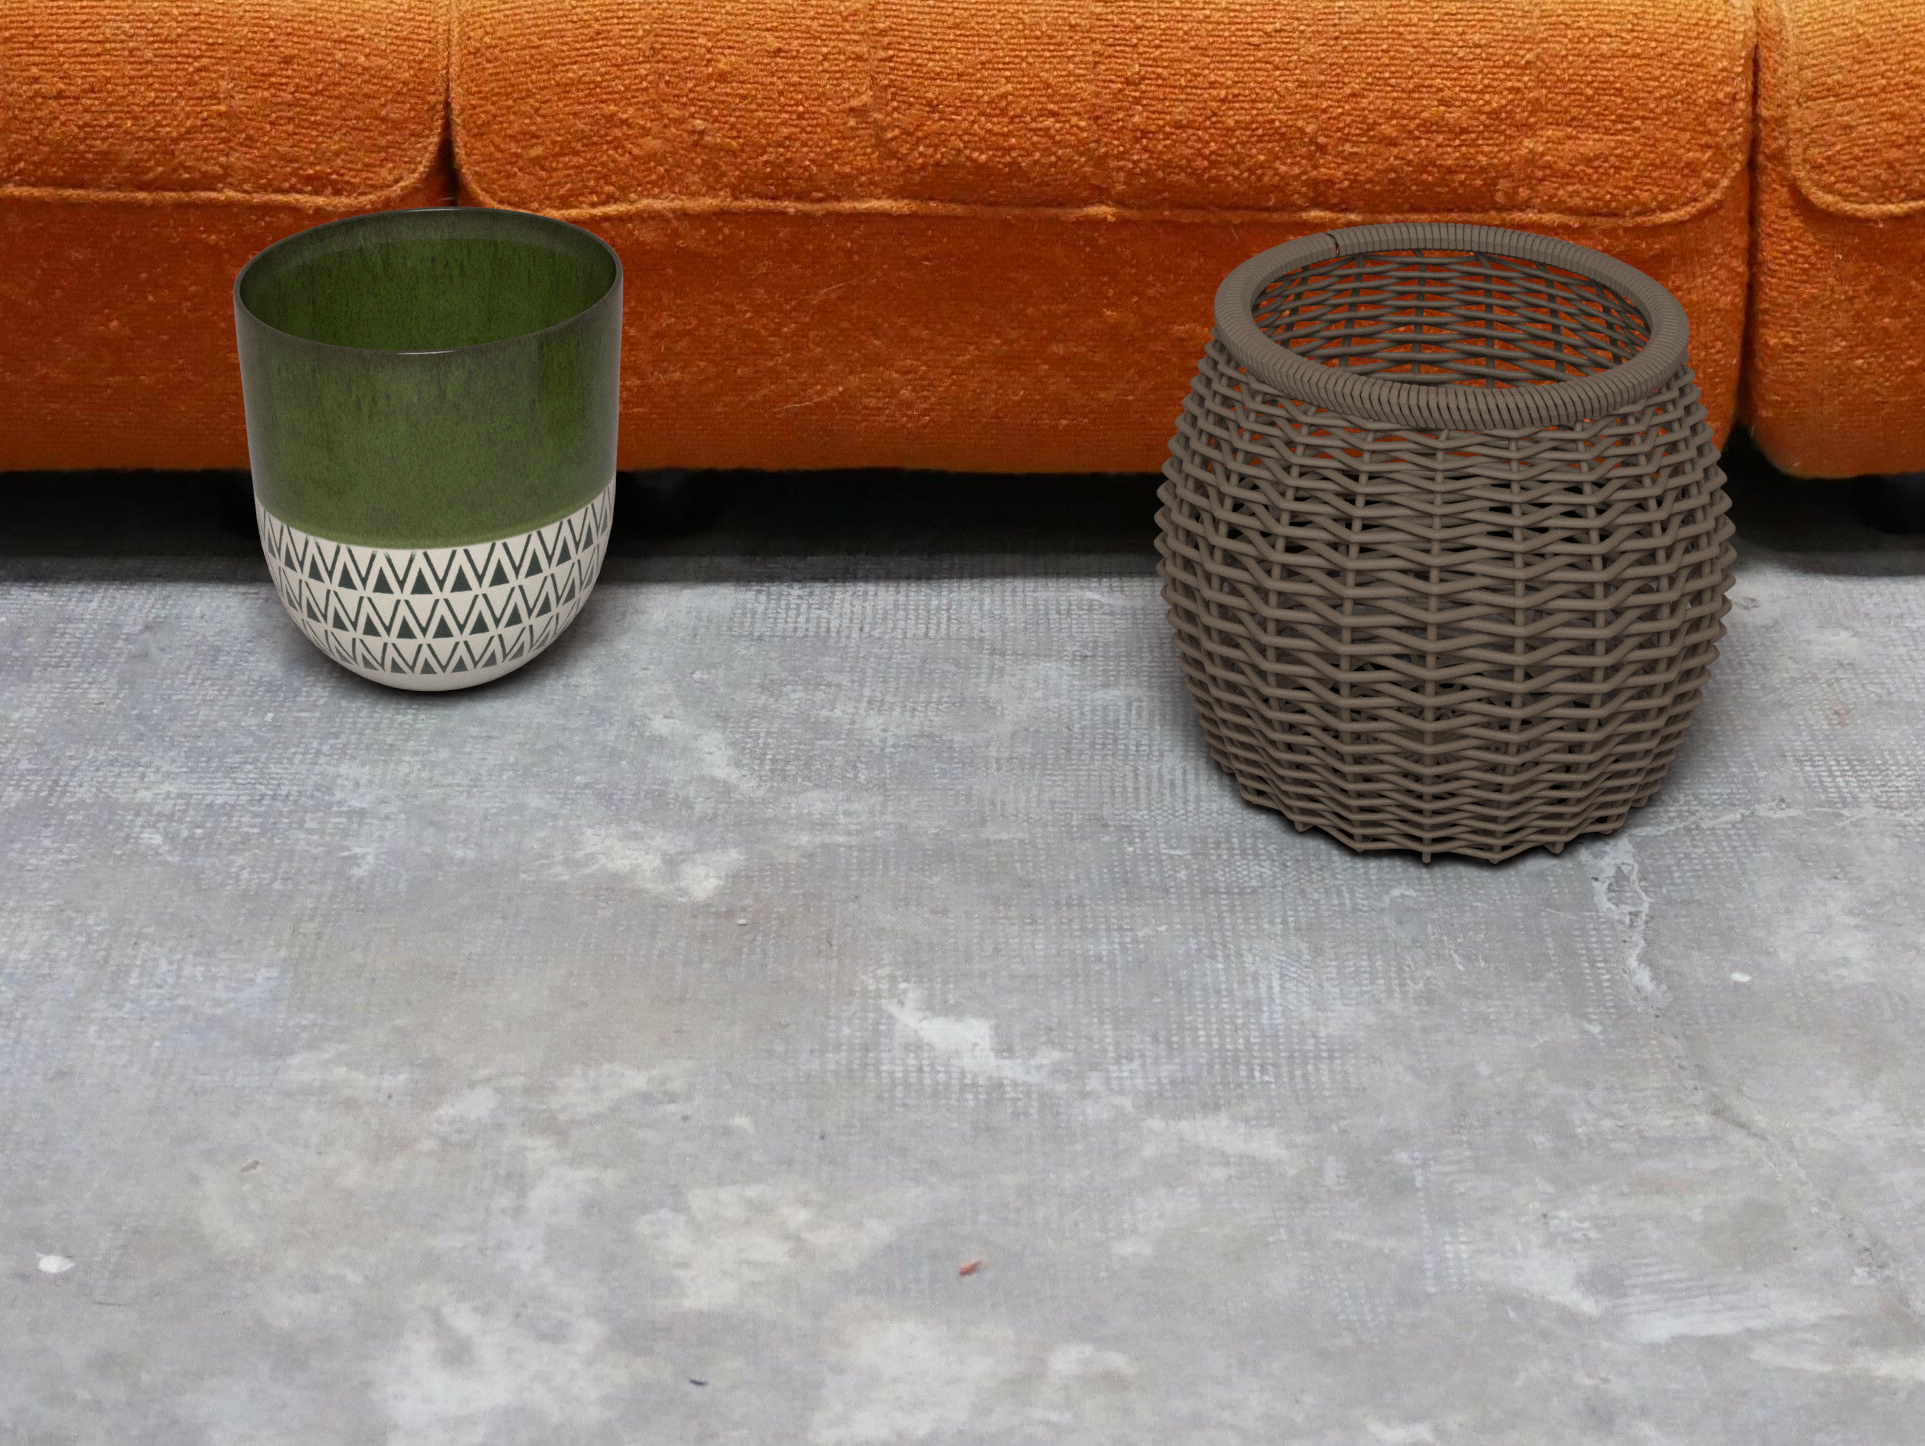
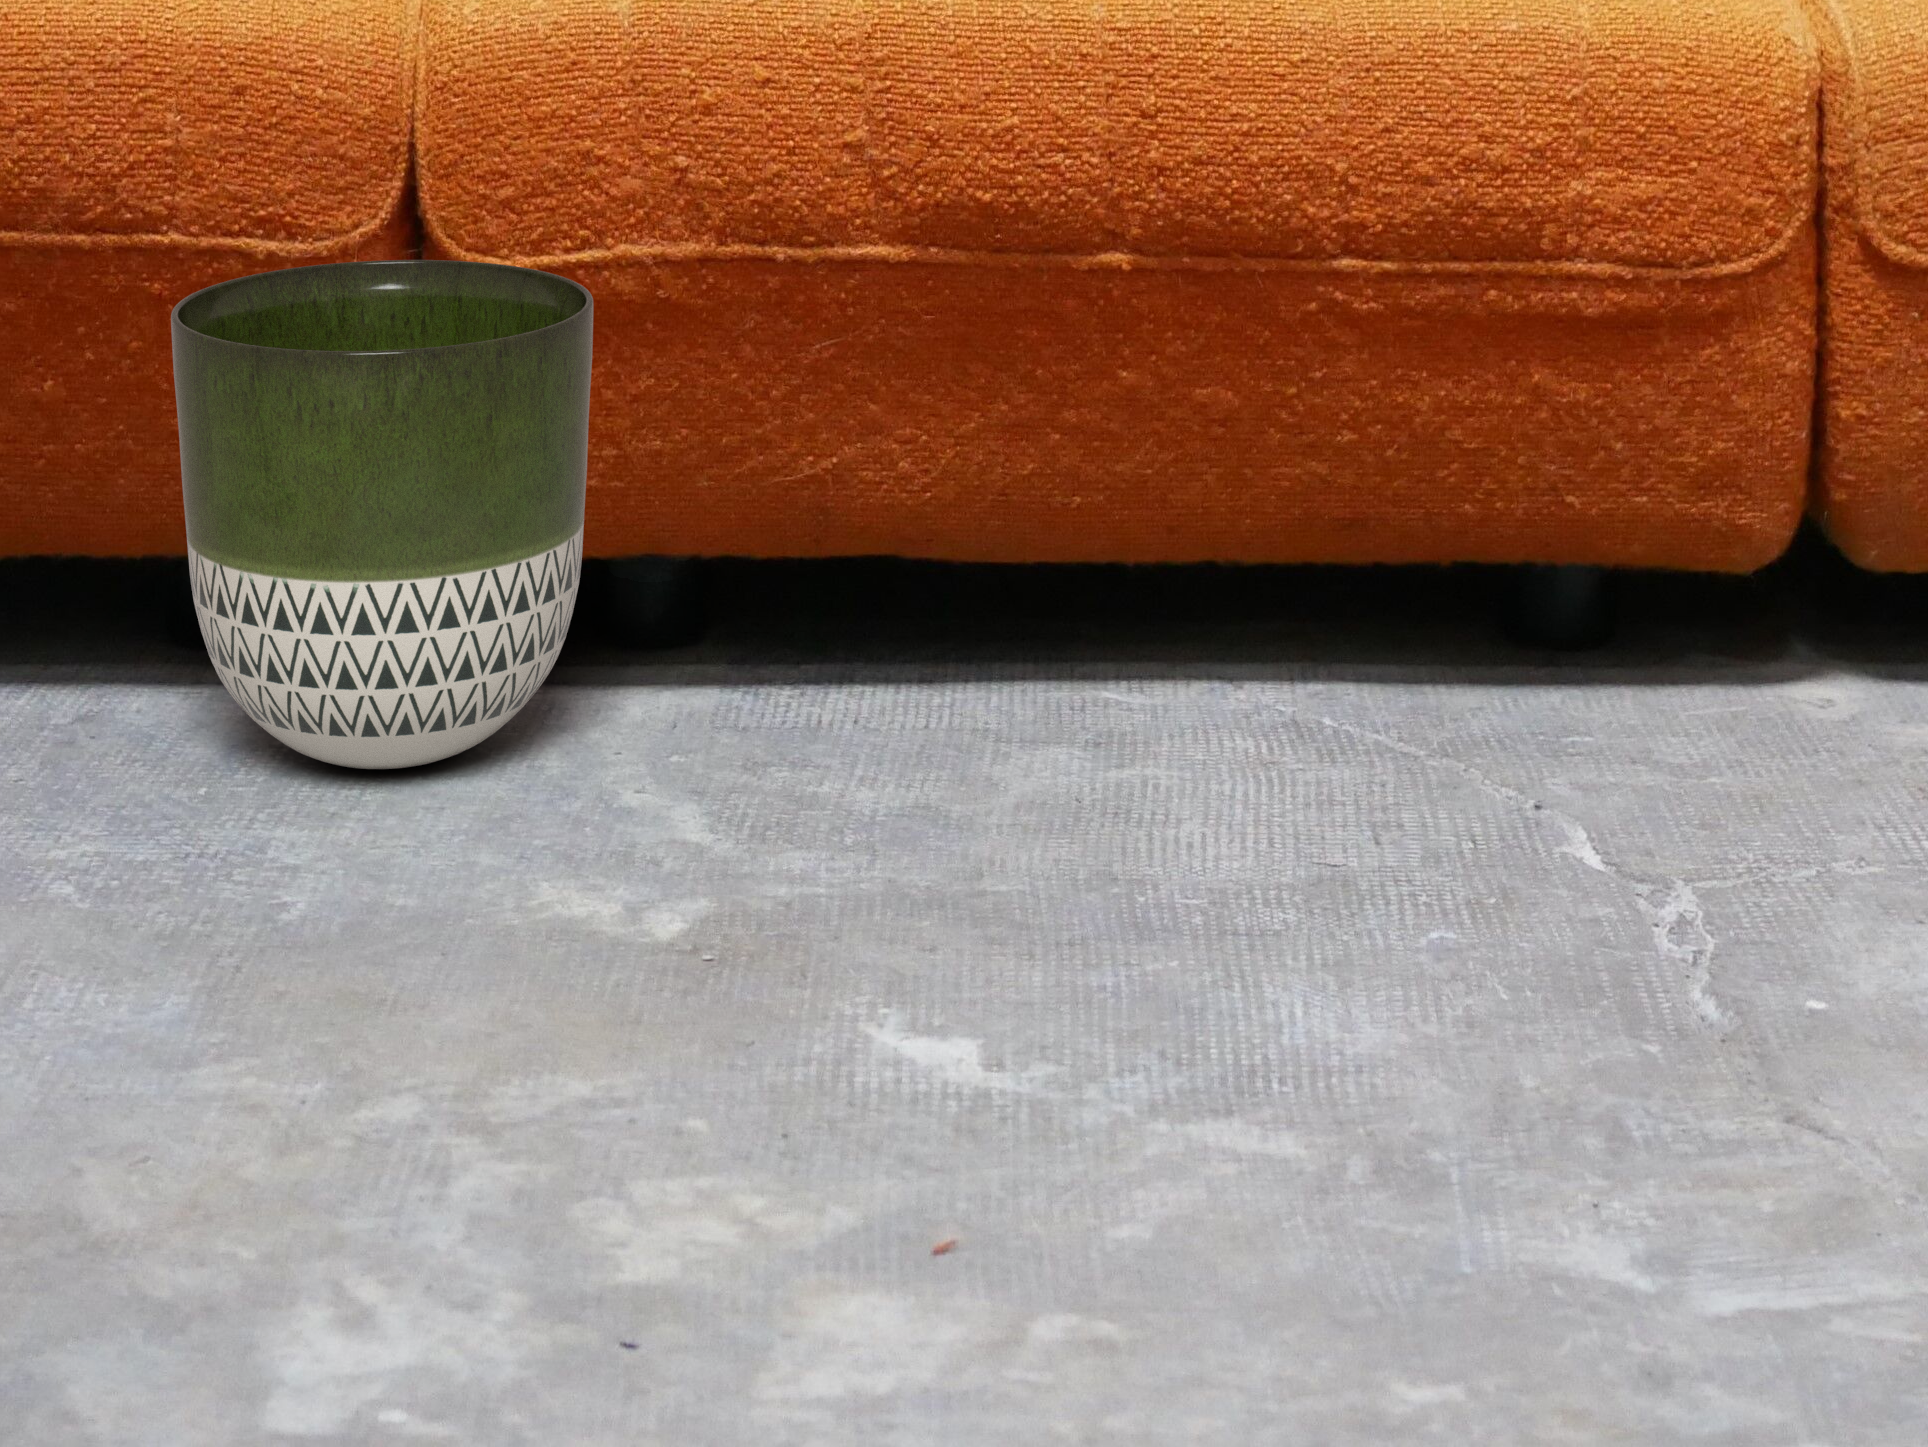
woven basket: present [1154,222,1737,864] -> none [1166,250,1802,909]

